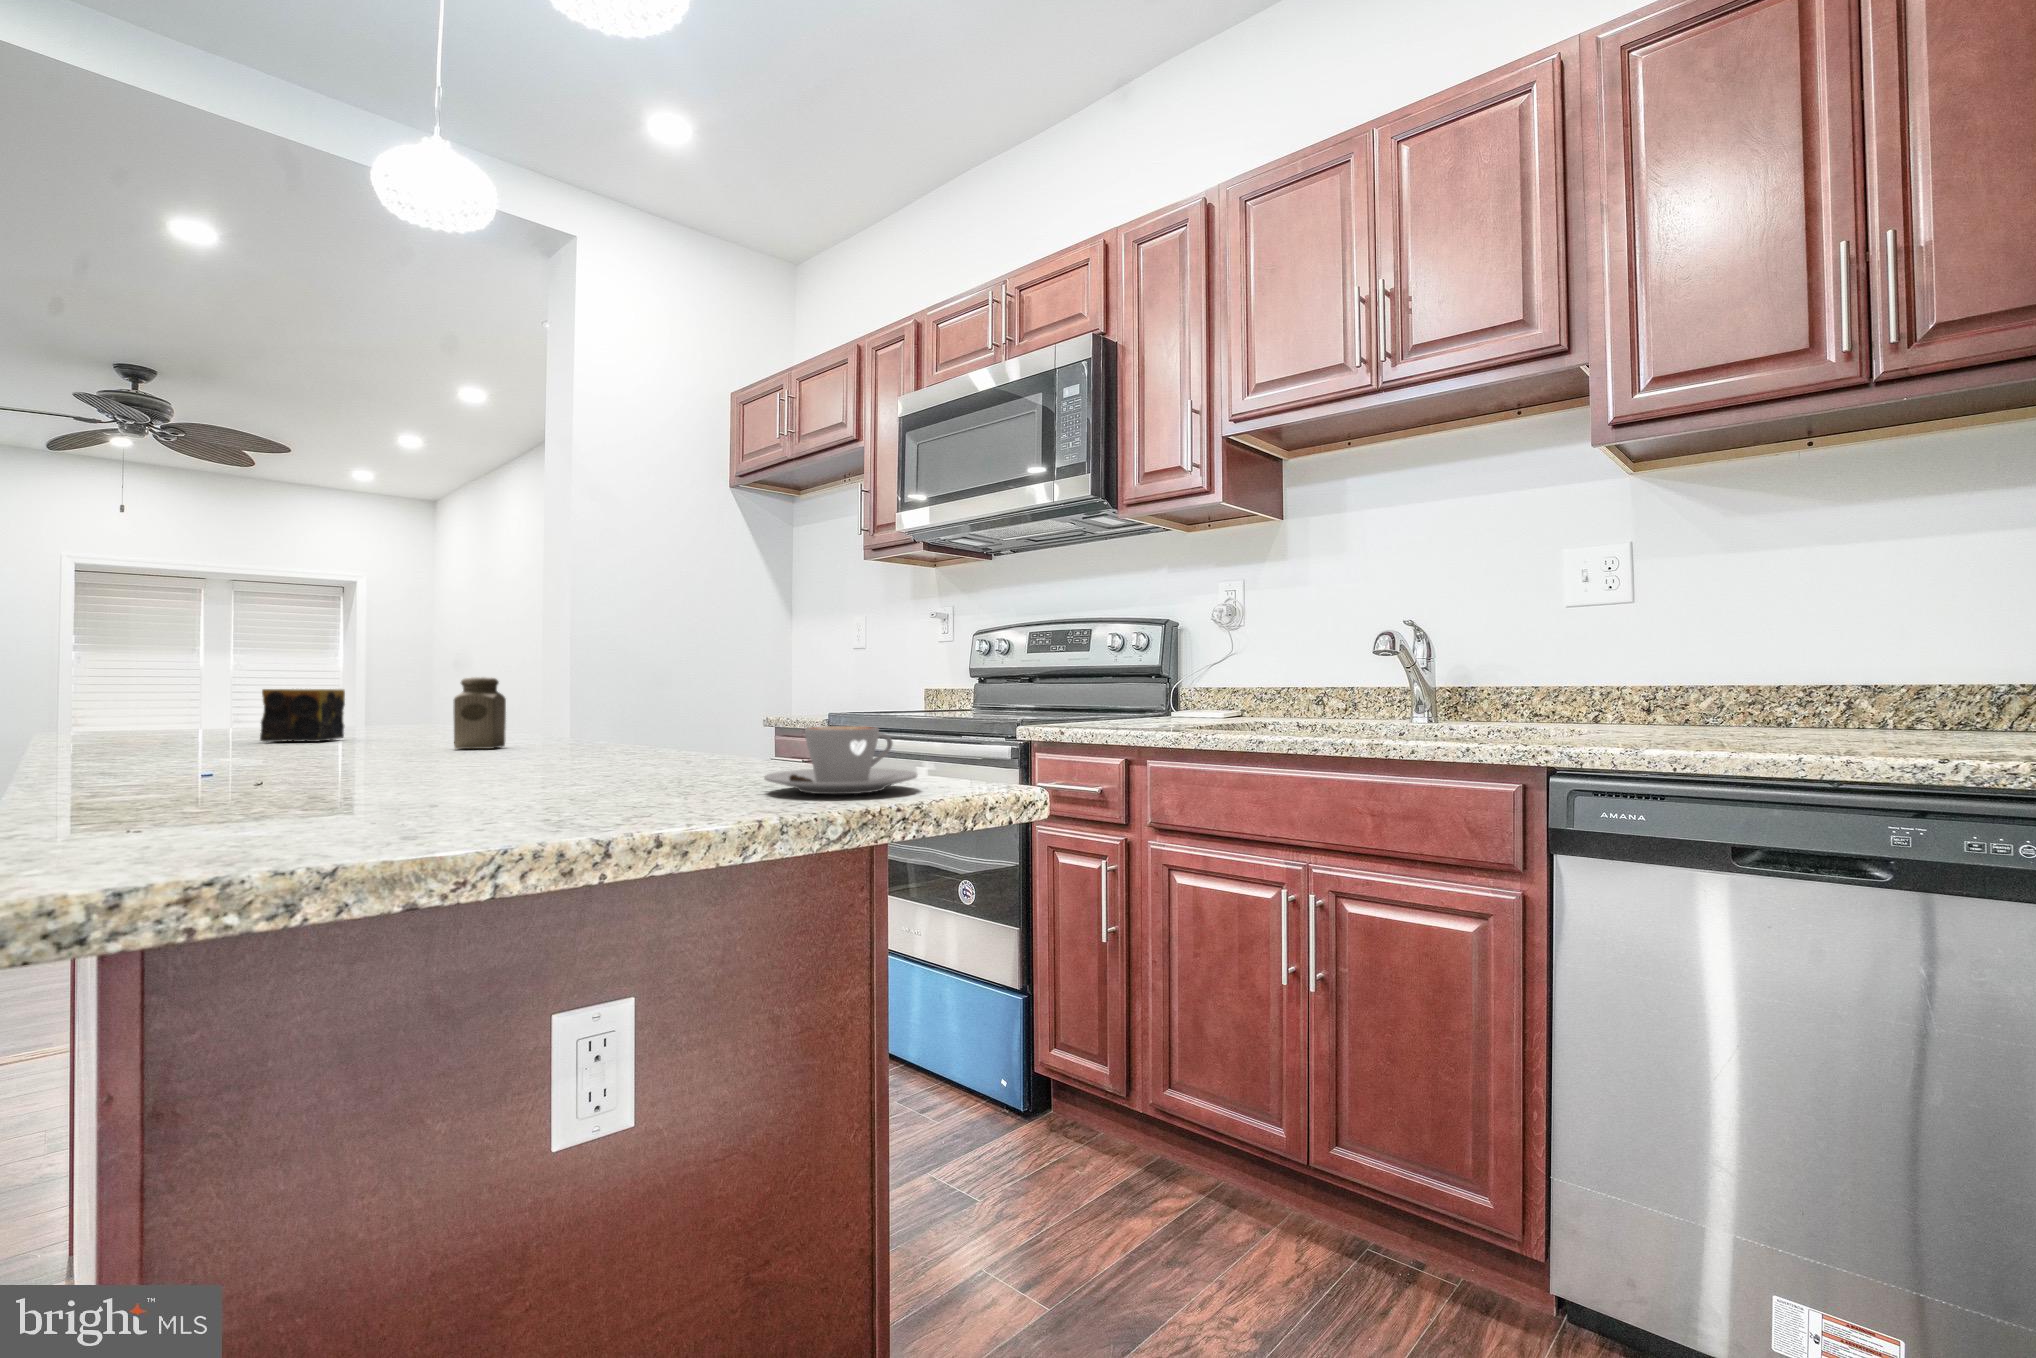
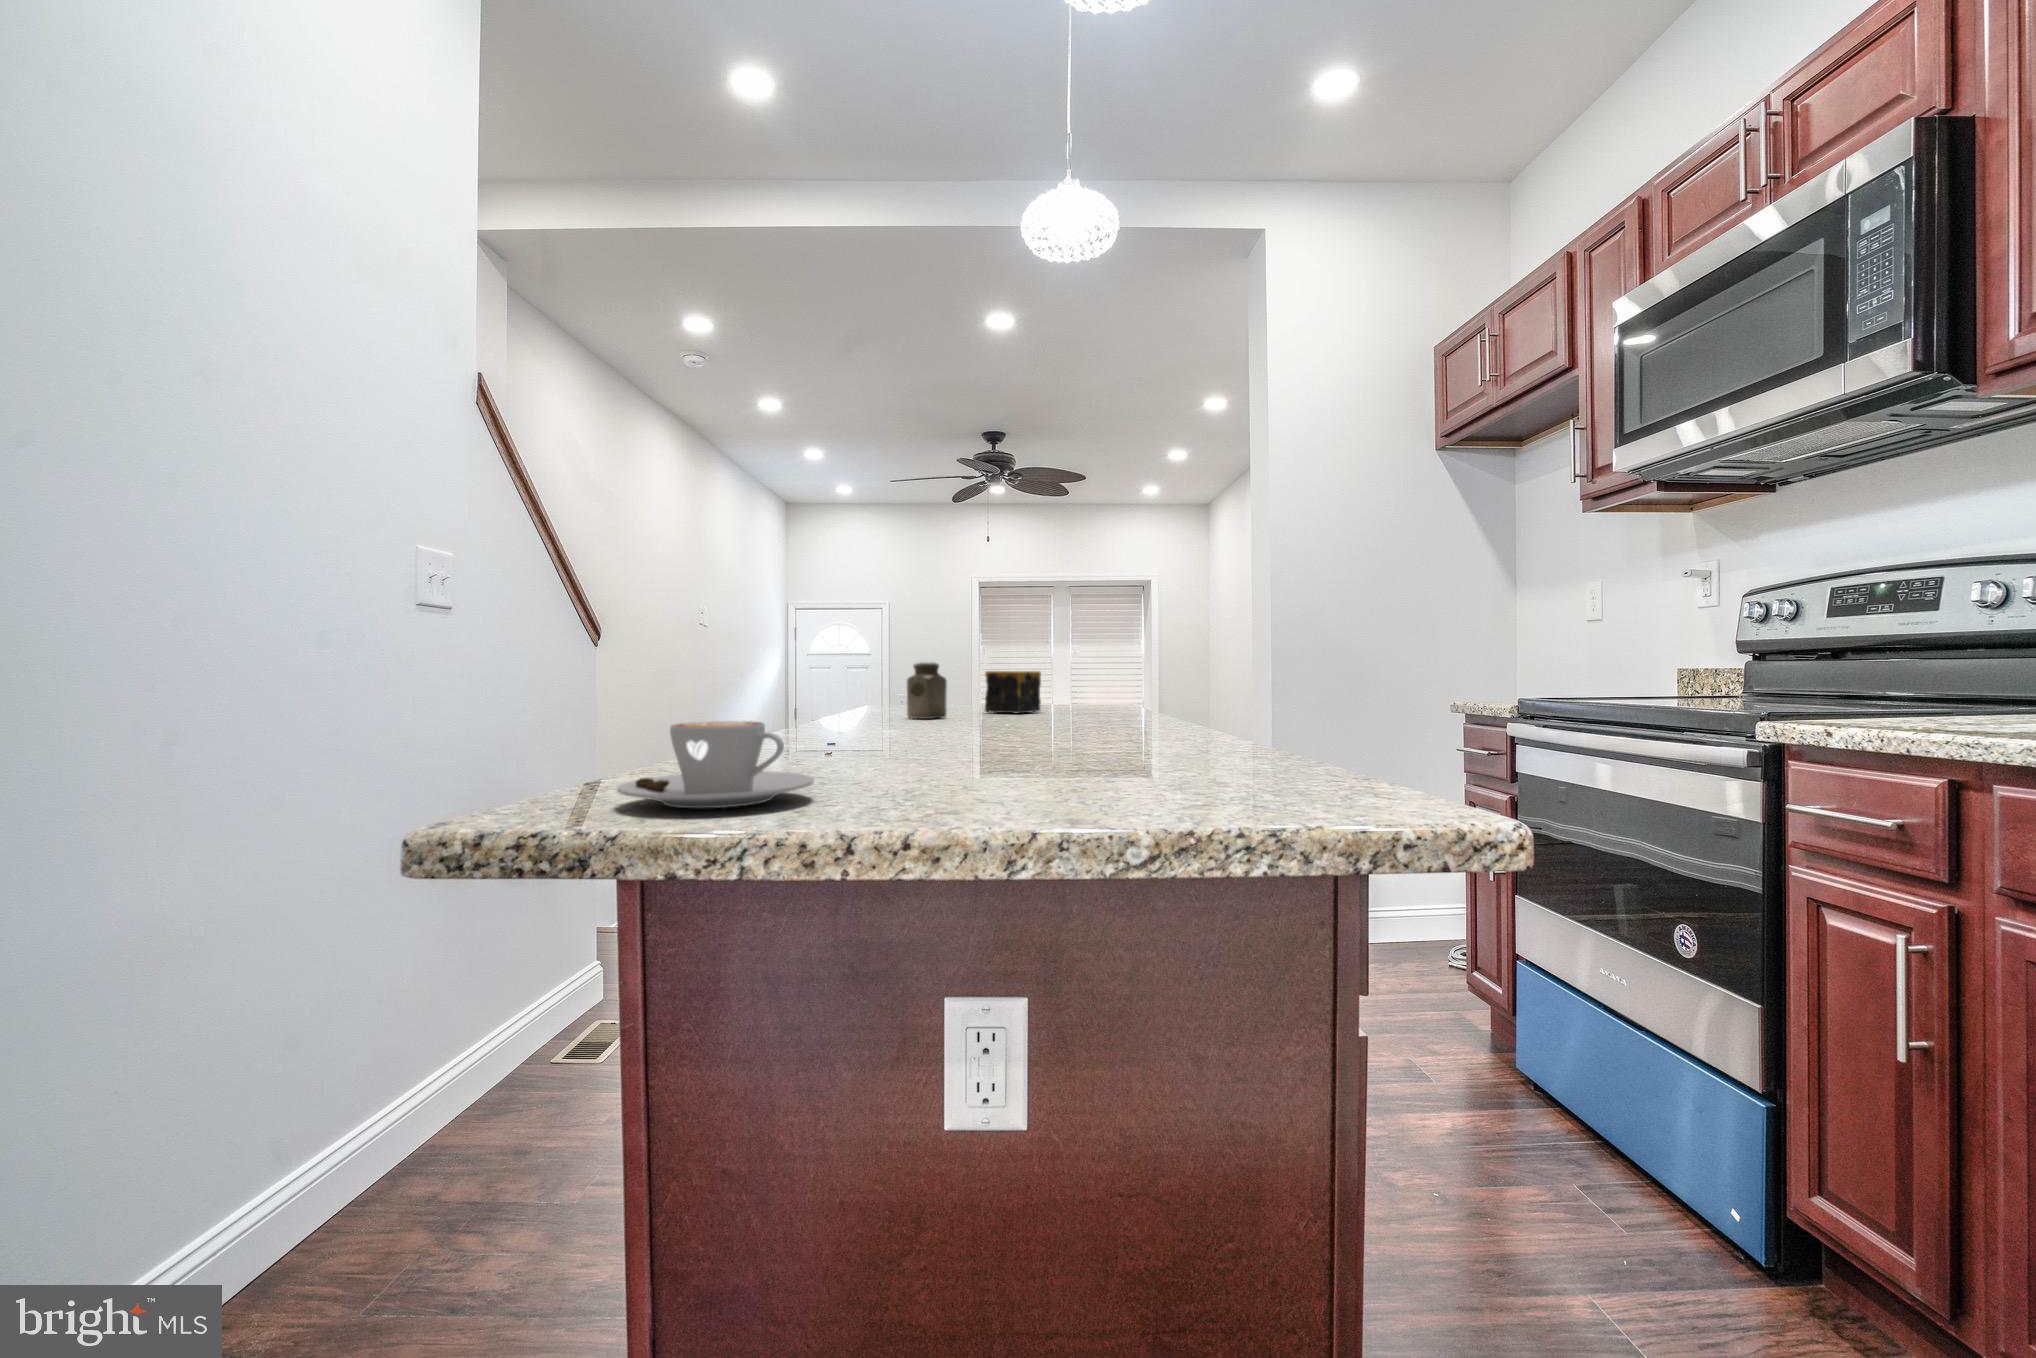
salt shaker: present [454,677,506,749] -> present [907,662,947,719]
coffee cup: present [764,726,917,794] -> present [617,721,814,808]

